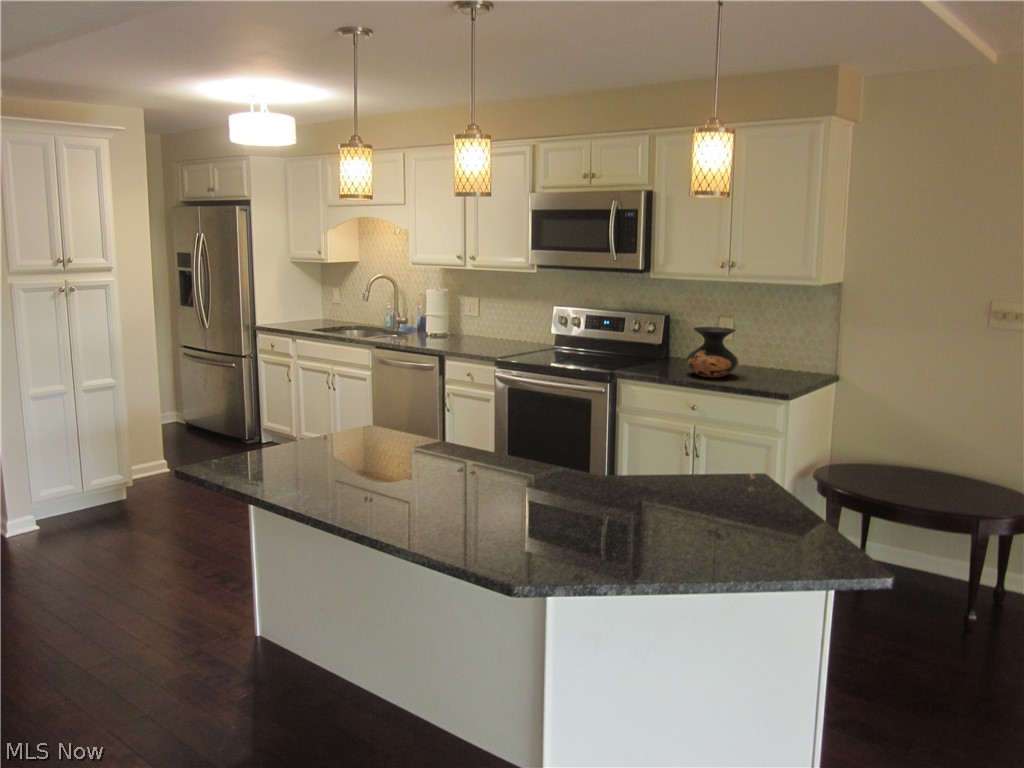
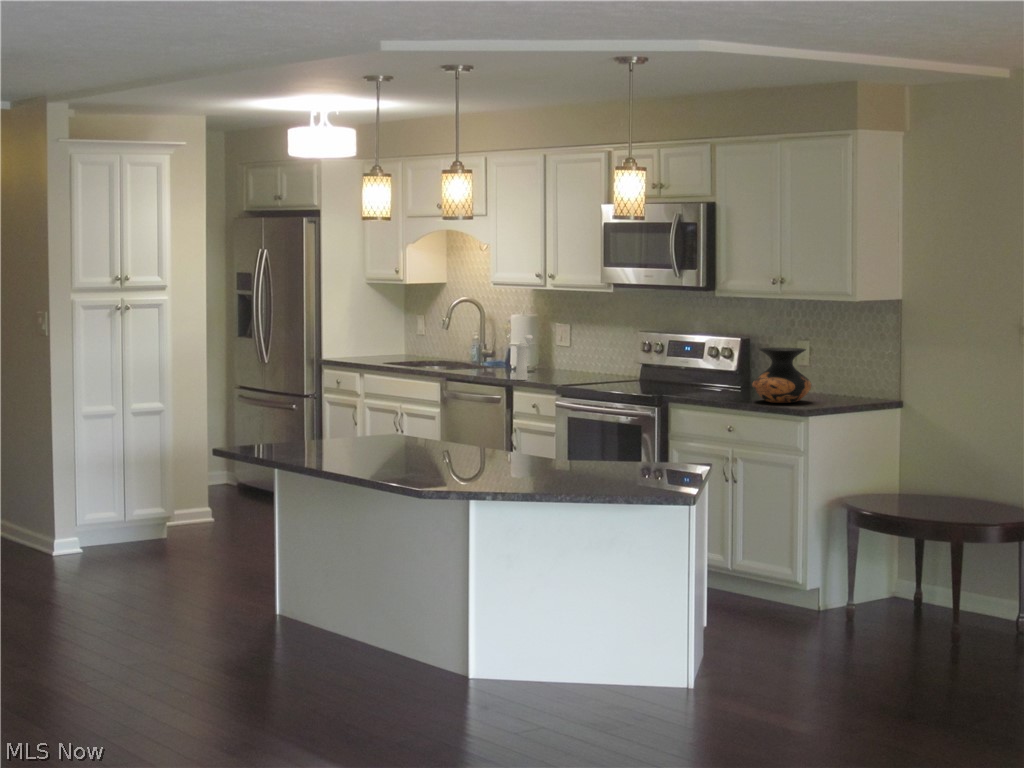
pepper mill: none [446,310,458,350] -> present [516,335,533,380]

